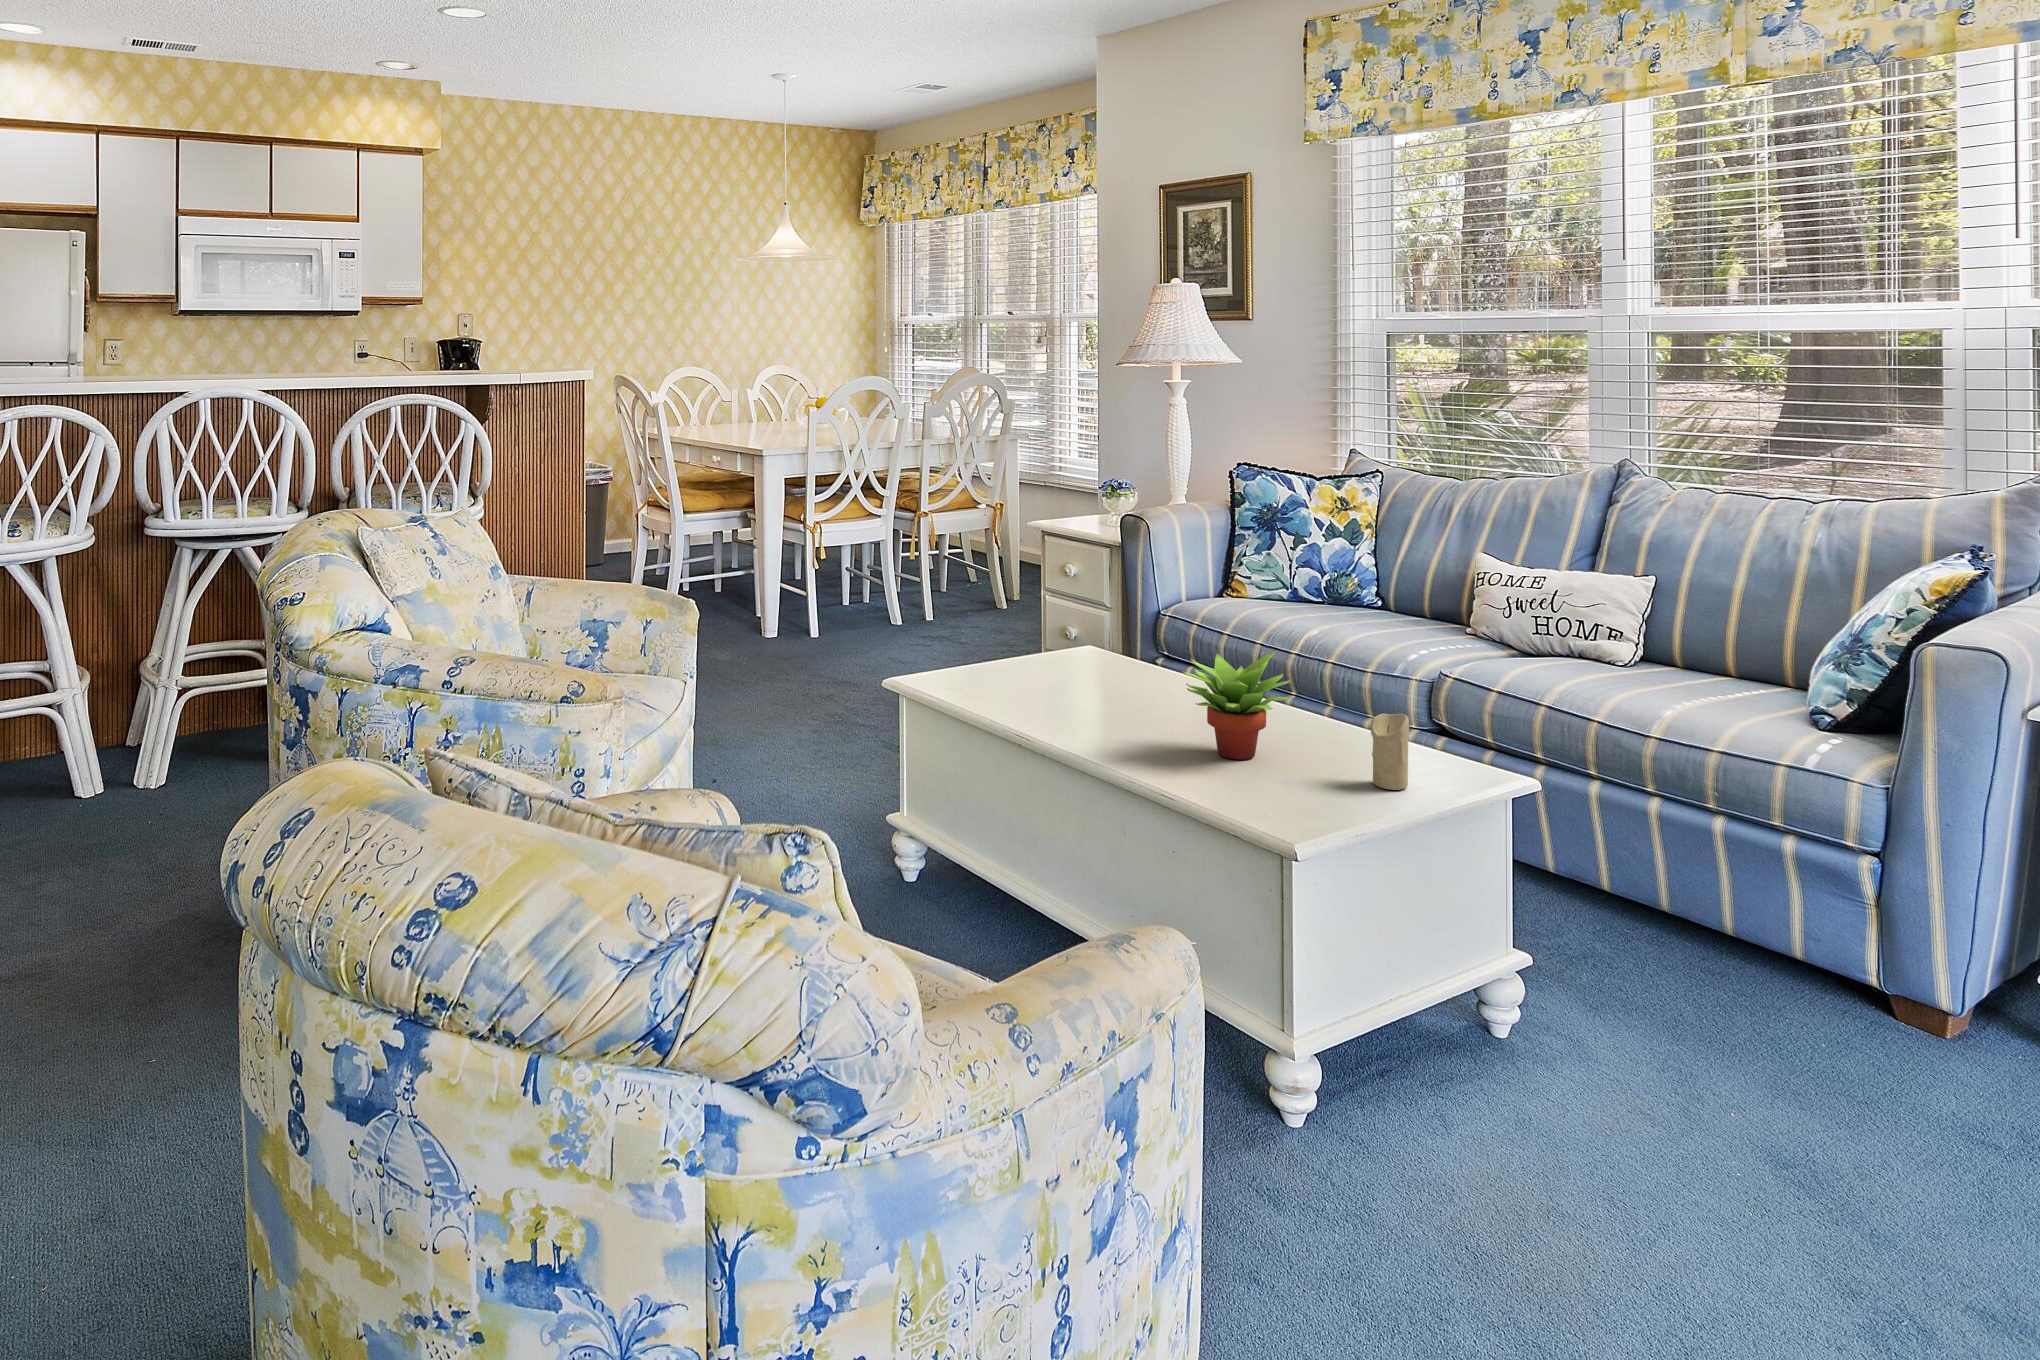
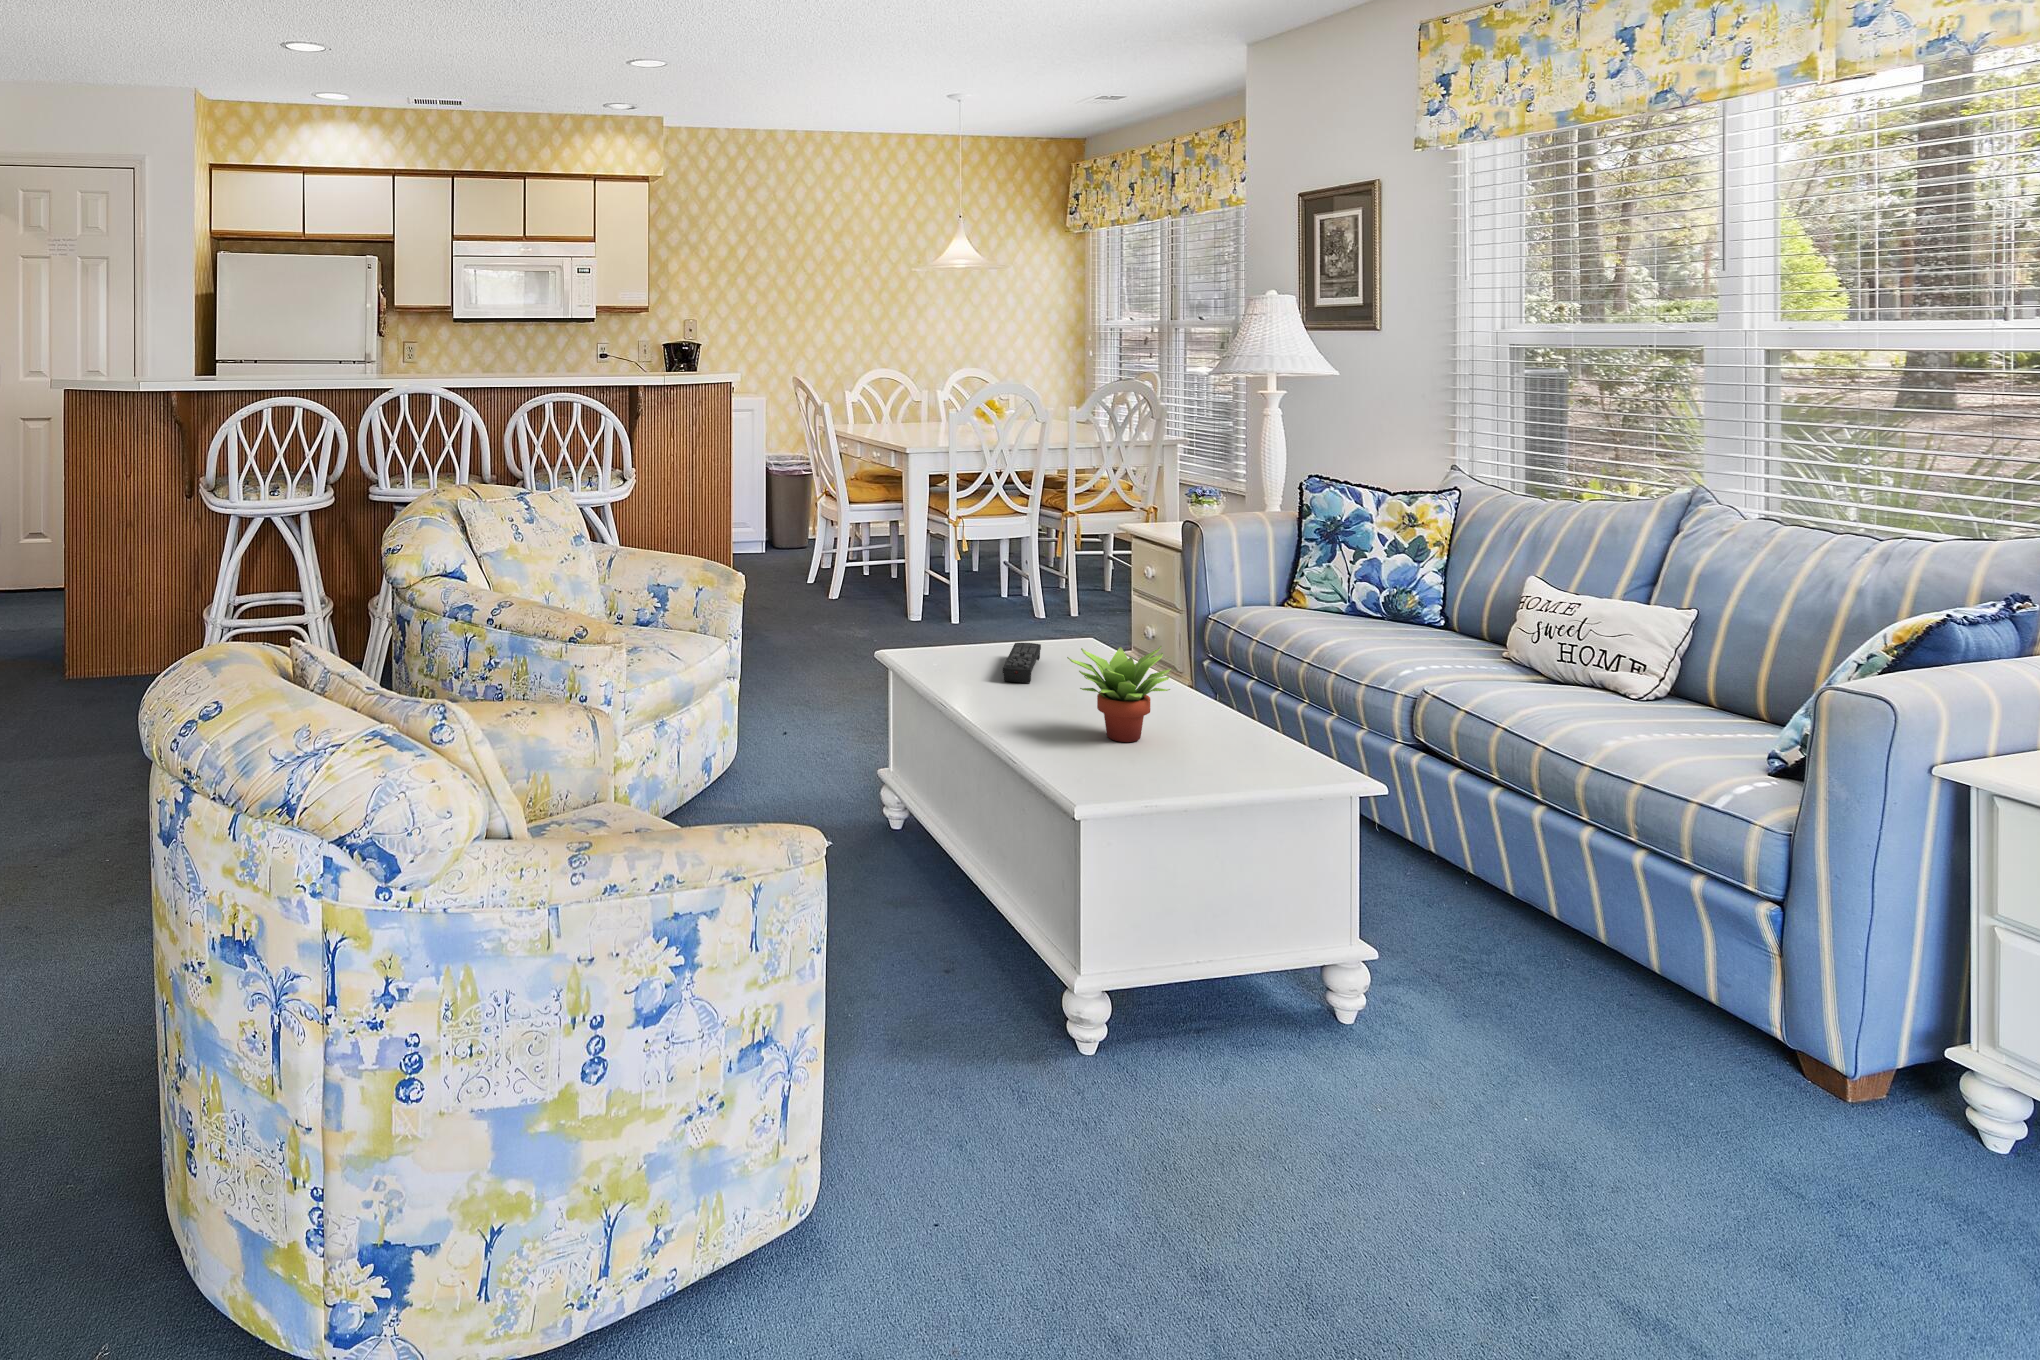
remote control: none [1026,653,1075,700] -> present [1003,643,1041,683]
candle: present [1371,714,1409,790] -> none [1219,708,1253,778]

